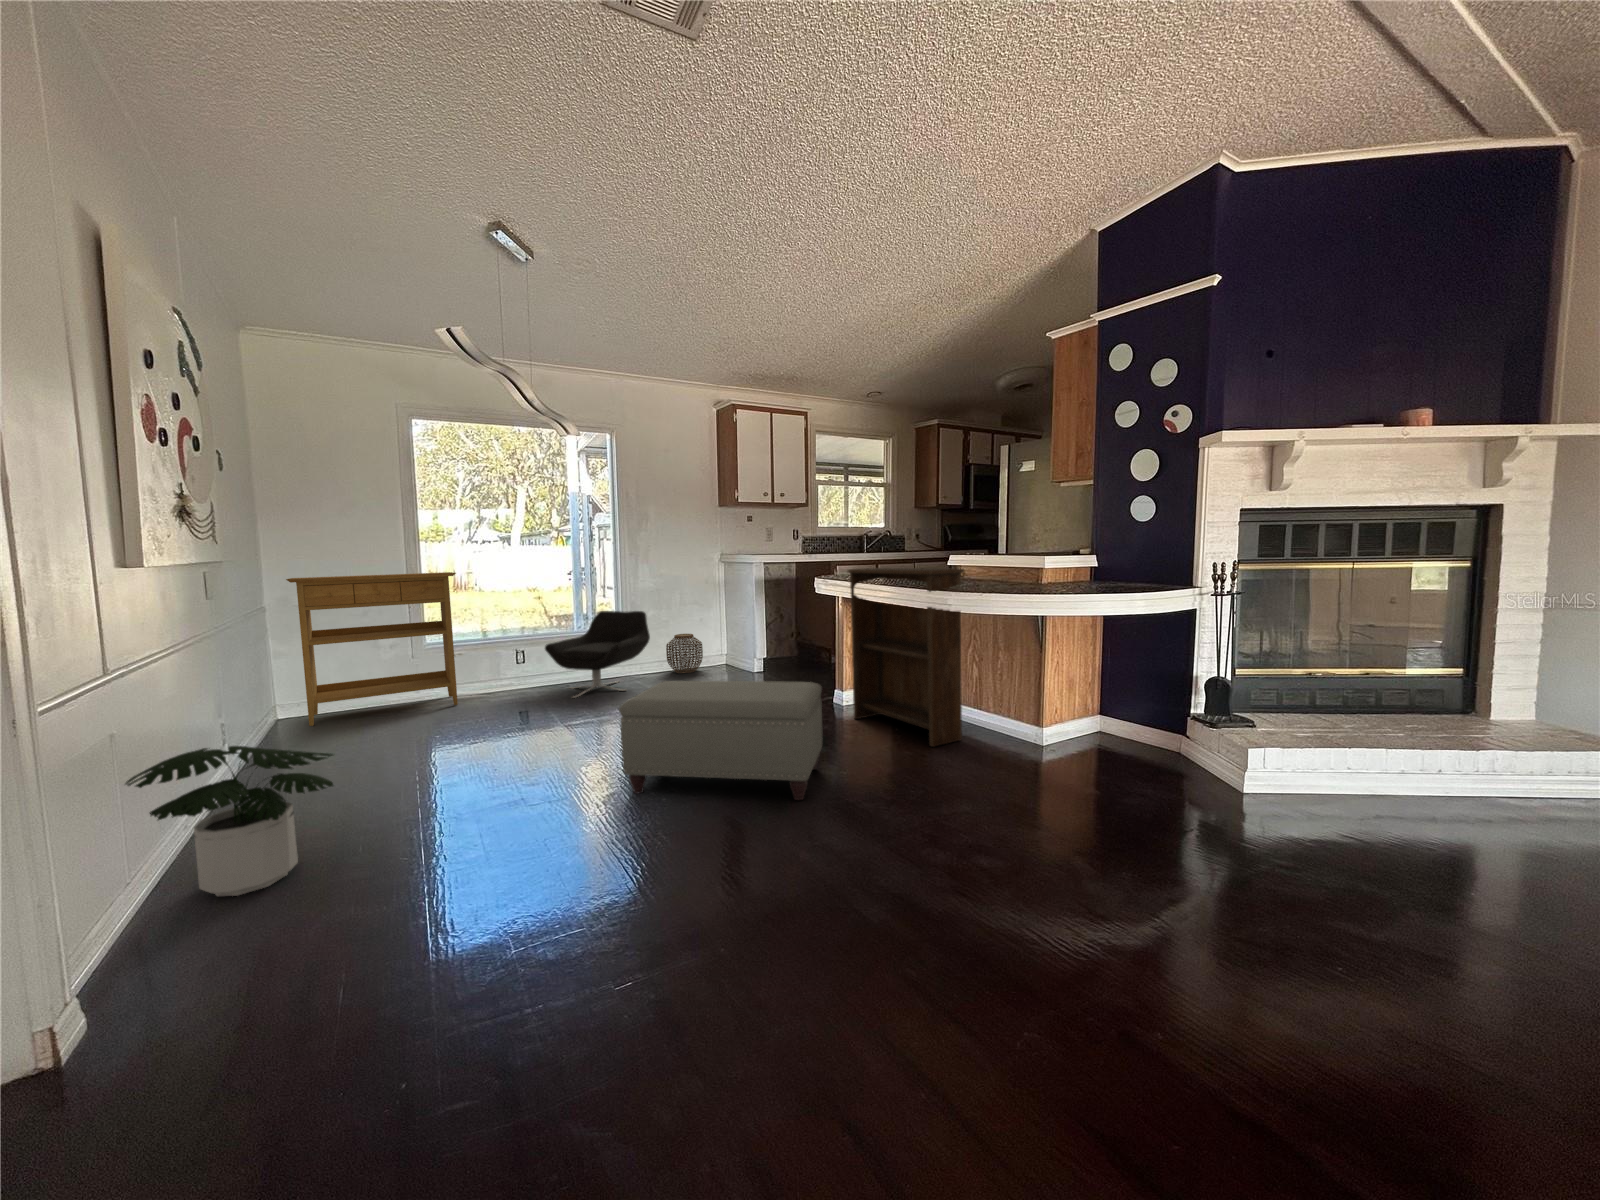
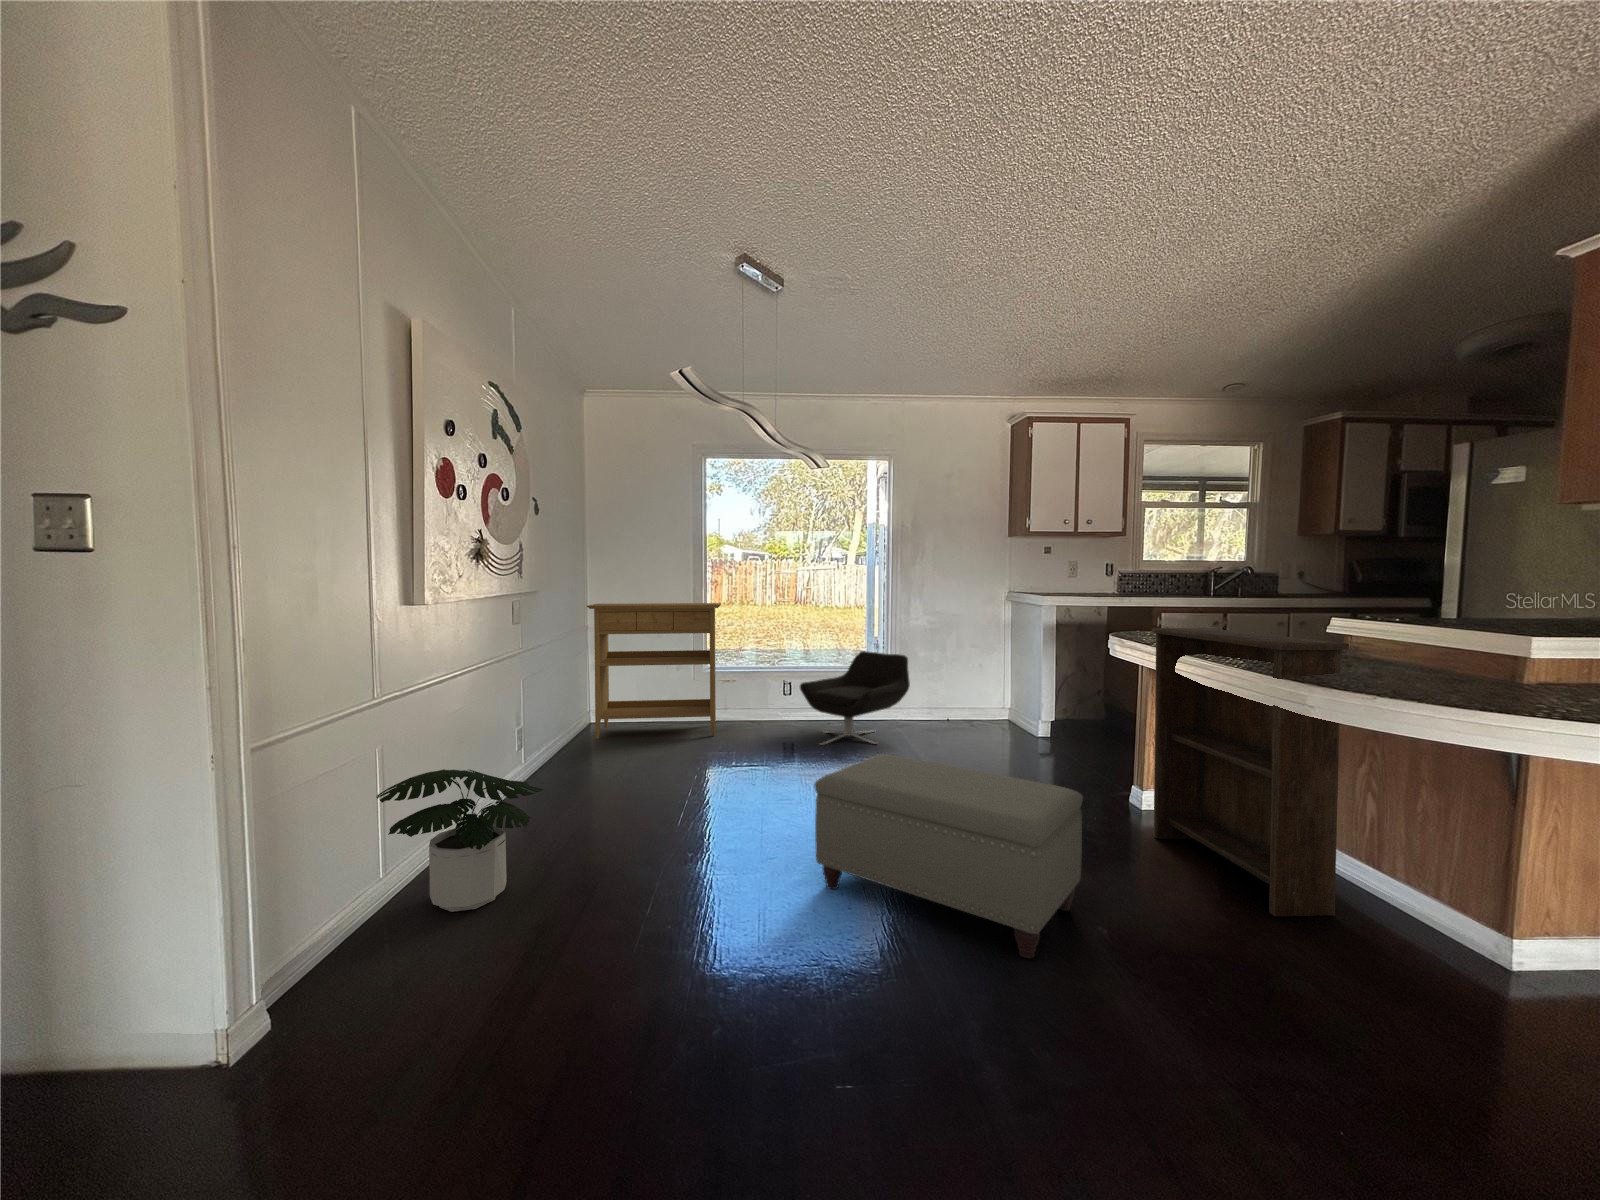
woven basket: present [666,634,703,673] -> none [932,684,974,730]

